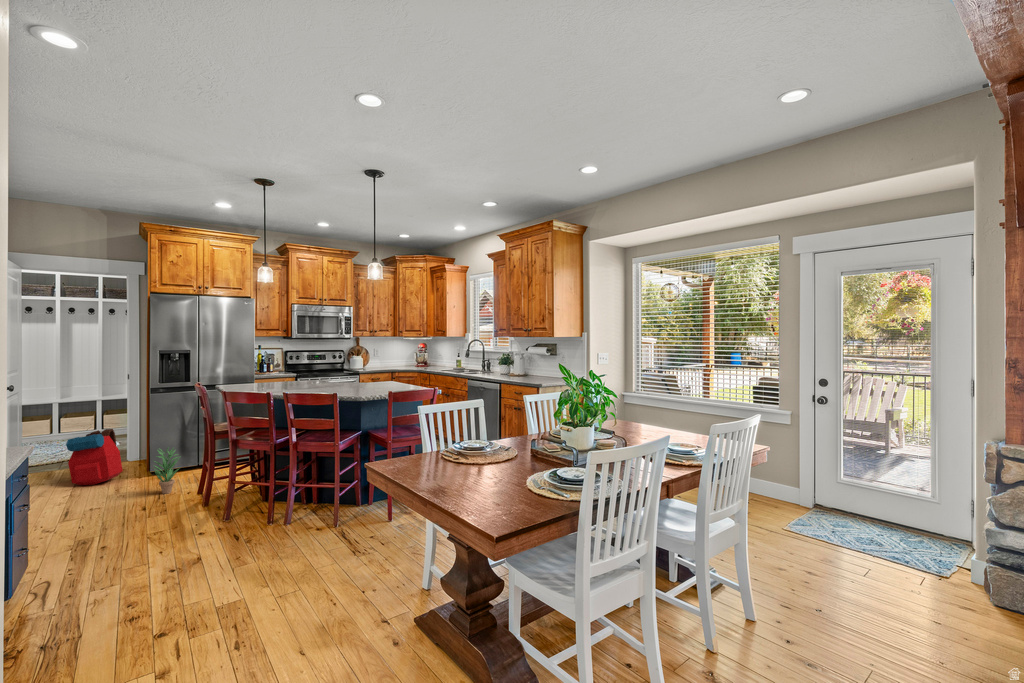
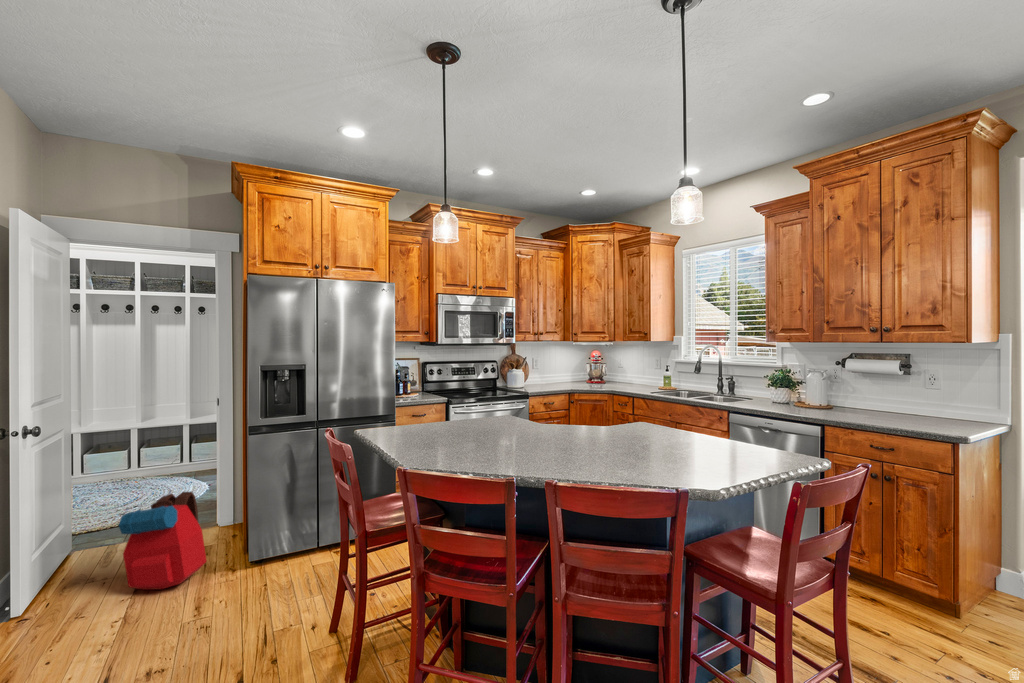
potted plant: present [154,448,179,494] -> none [249,541,298,627]

